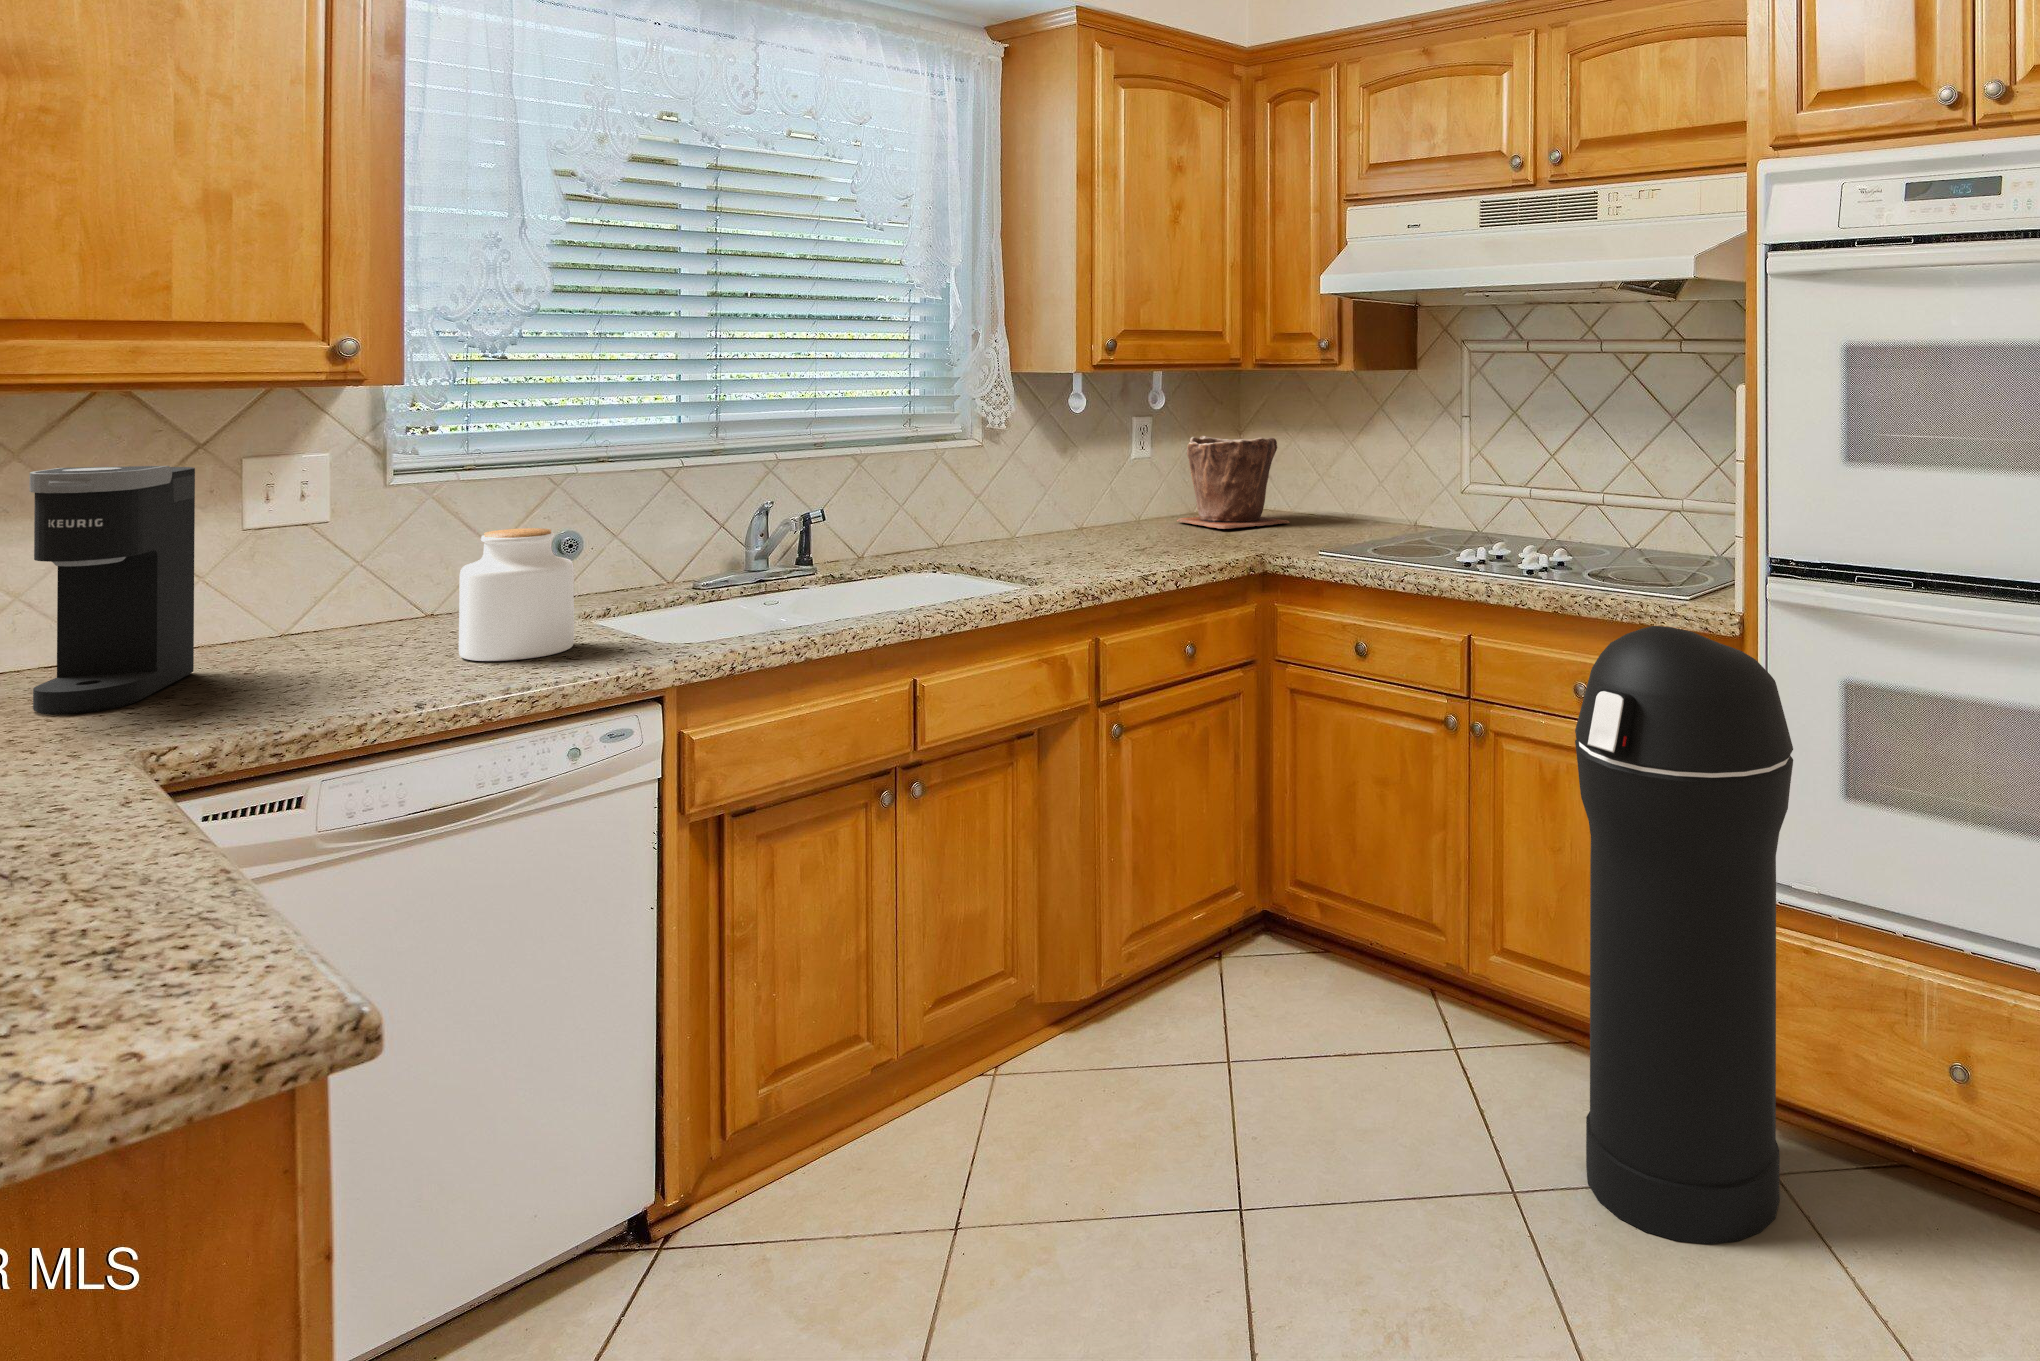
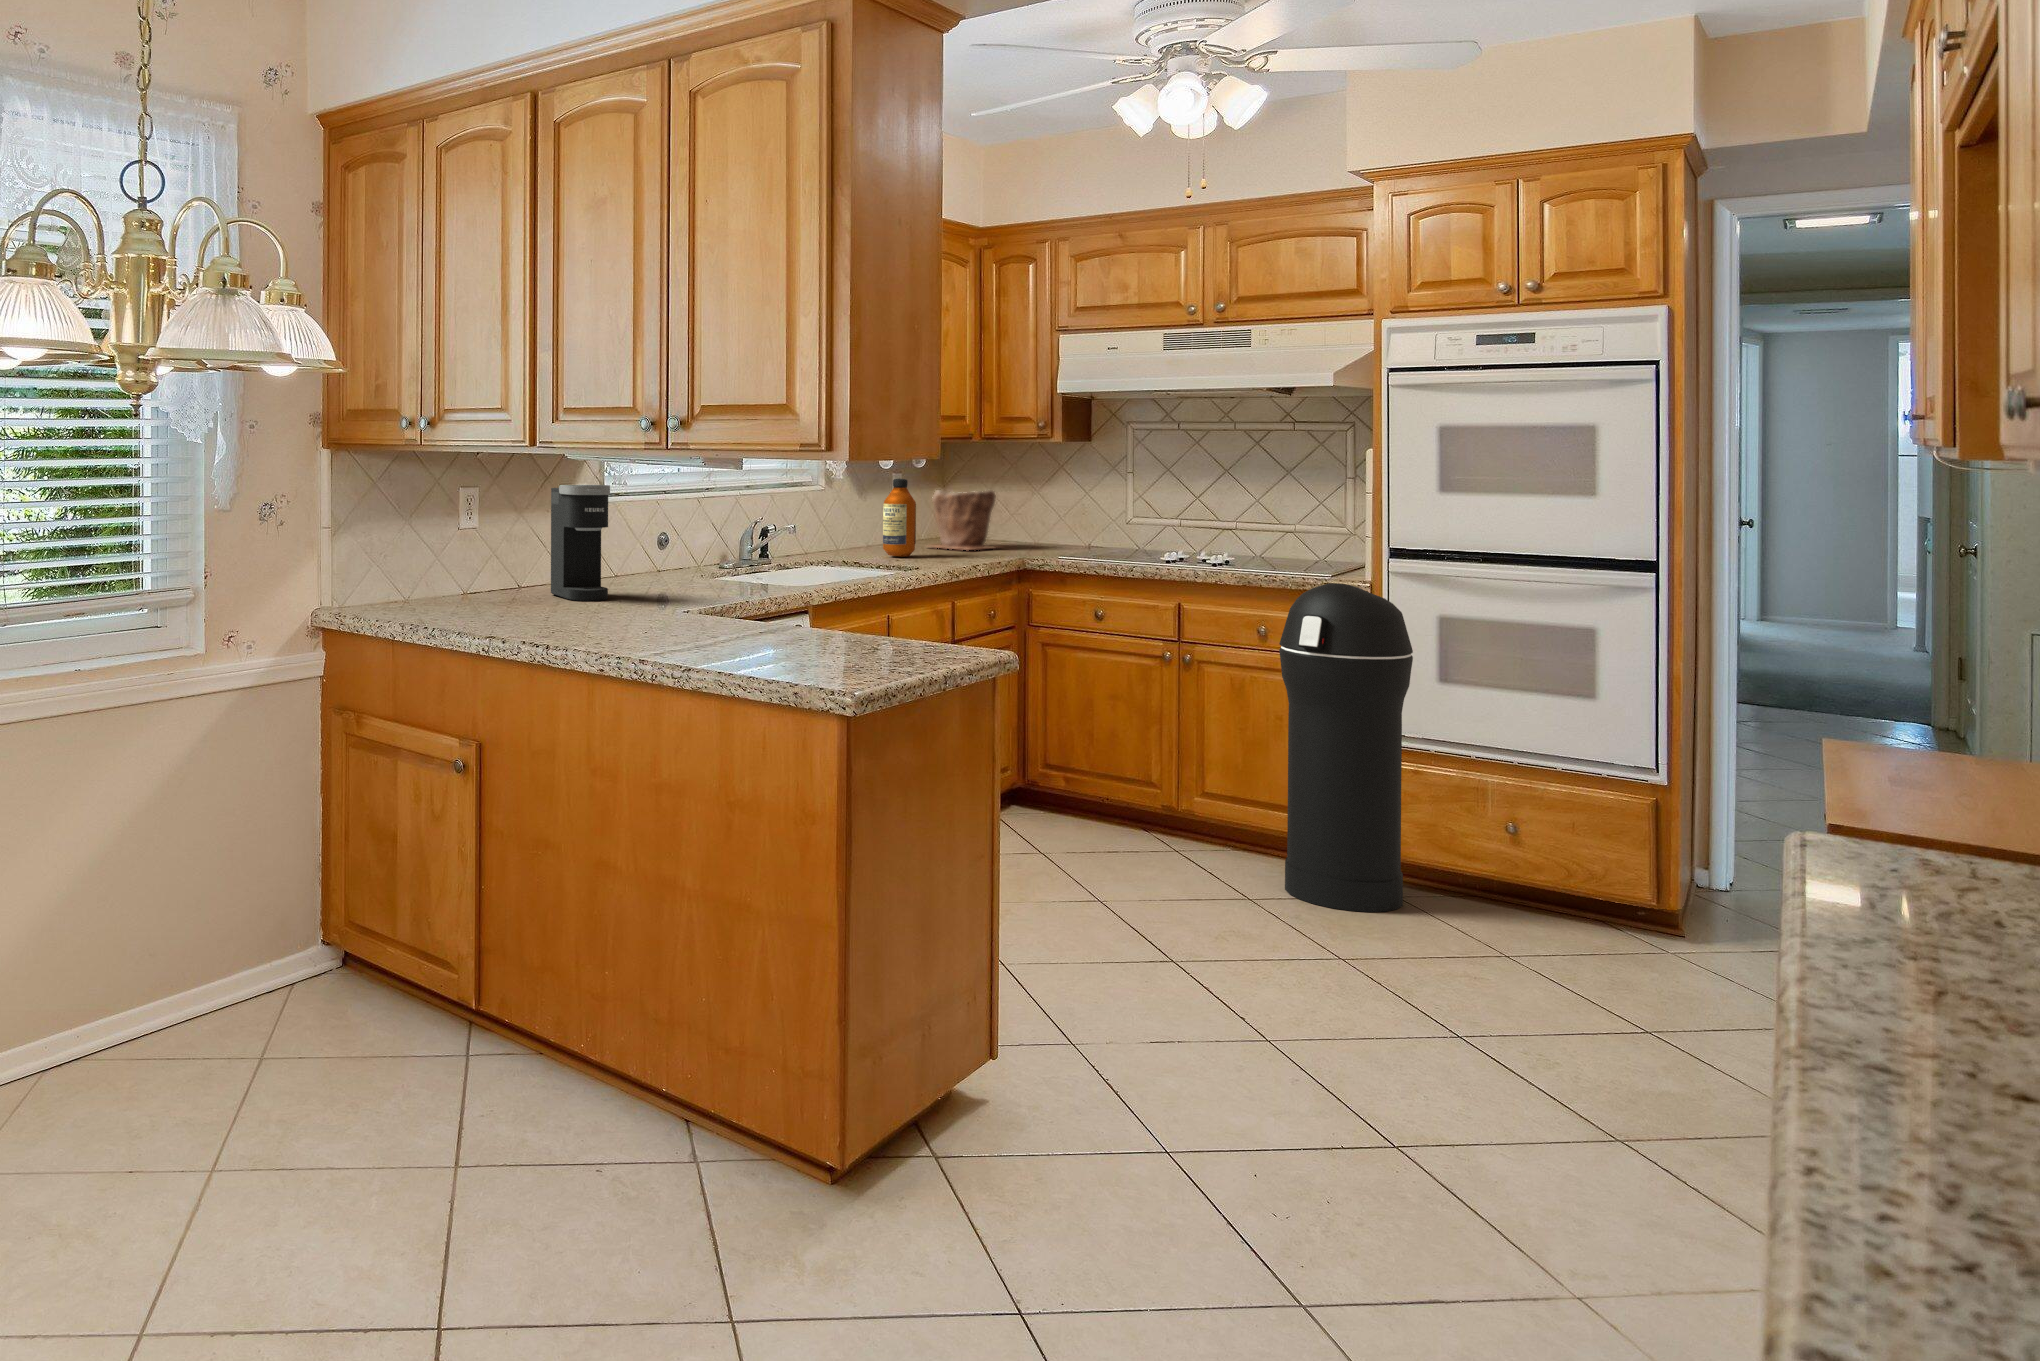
bottle: none [1068,424,1118,545] -> present [883,479,916,557]
jar: present [459,528,574,661] -> none [694,524,748,590]

